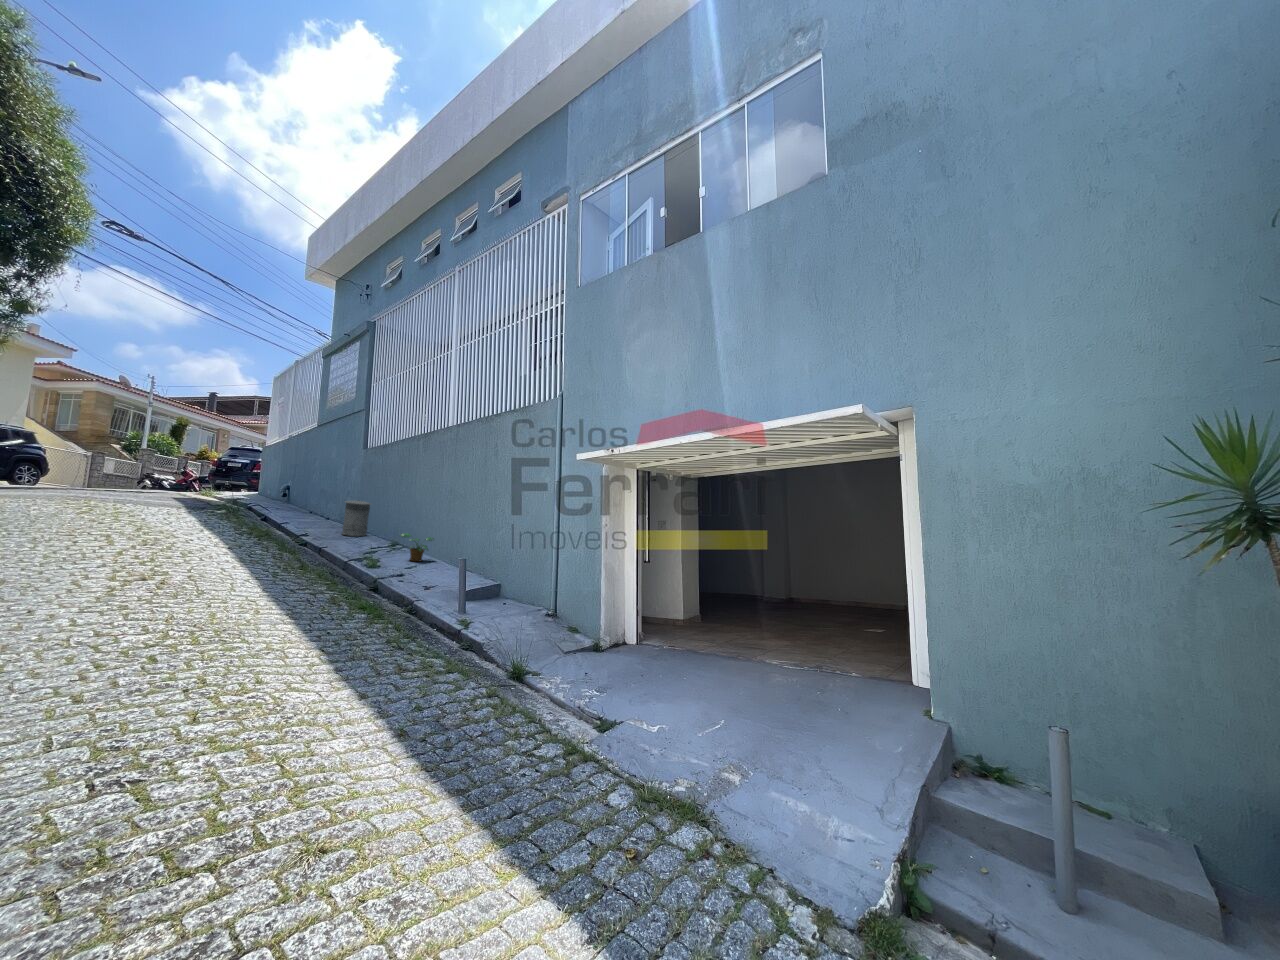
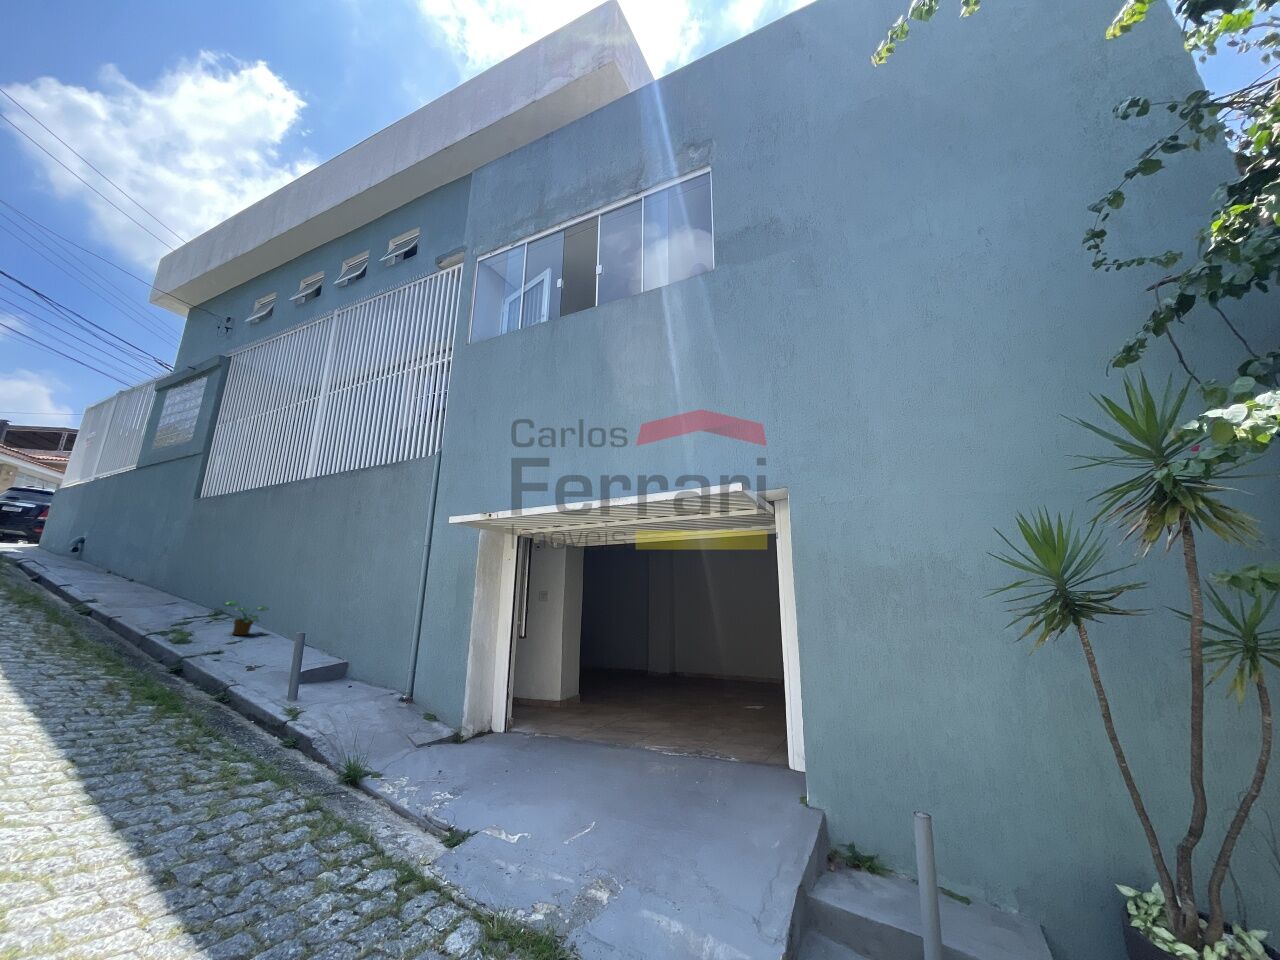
trash can: present [342,500,371,536] -> none [146,560,194,604]

